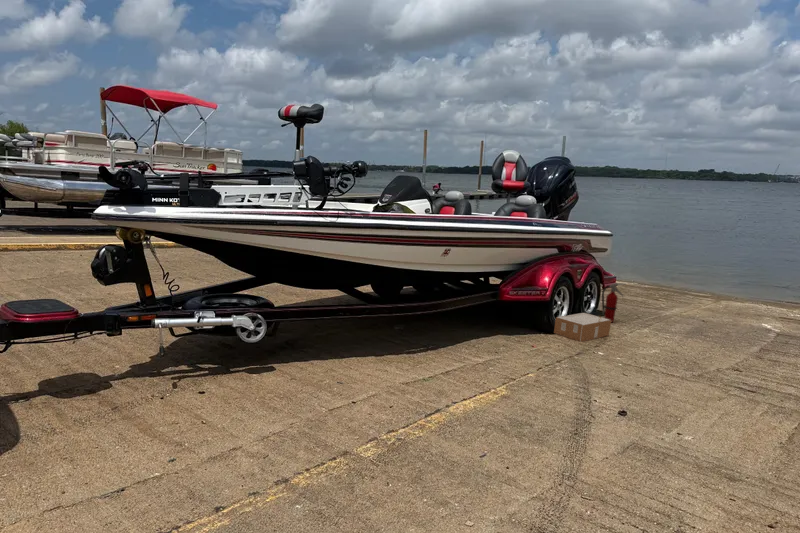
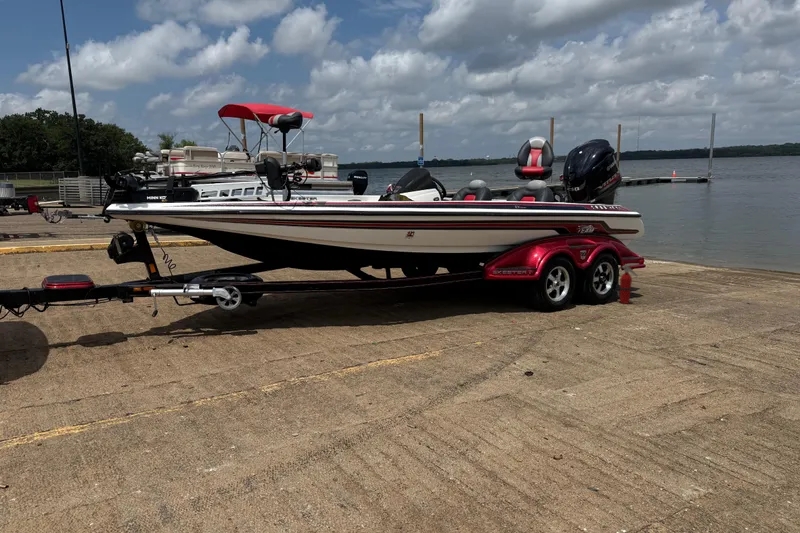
cardboard box: present [554,313,611,342] -> none [550,293,610,319]

